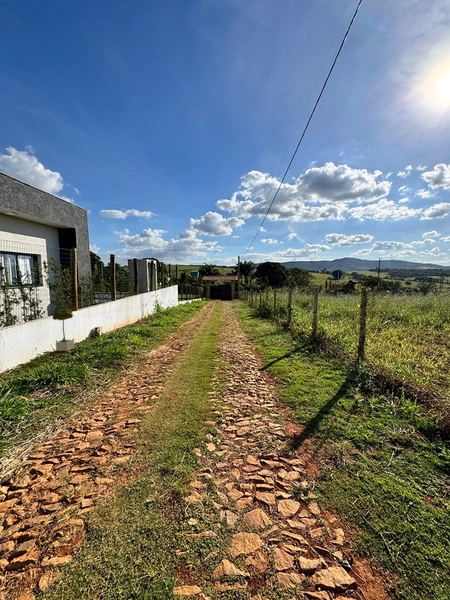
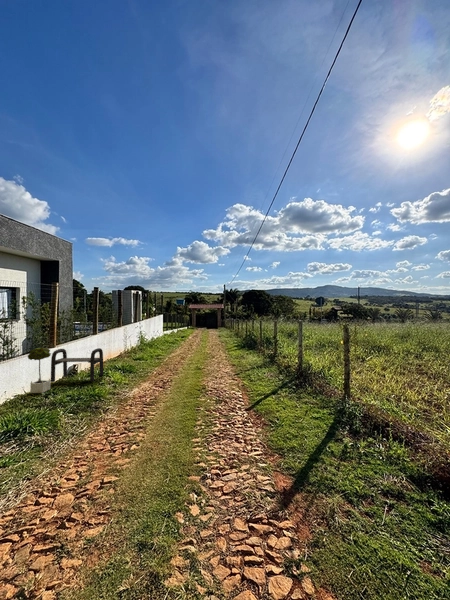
bench: none [74,311,123,343] -> present [51,348,103,382]

